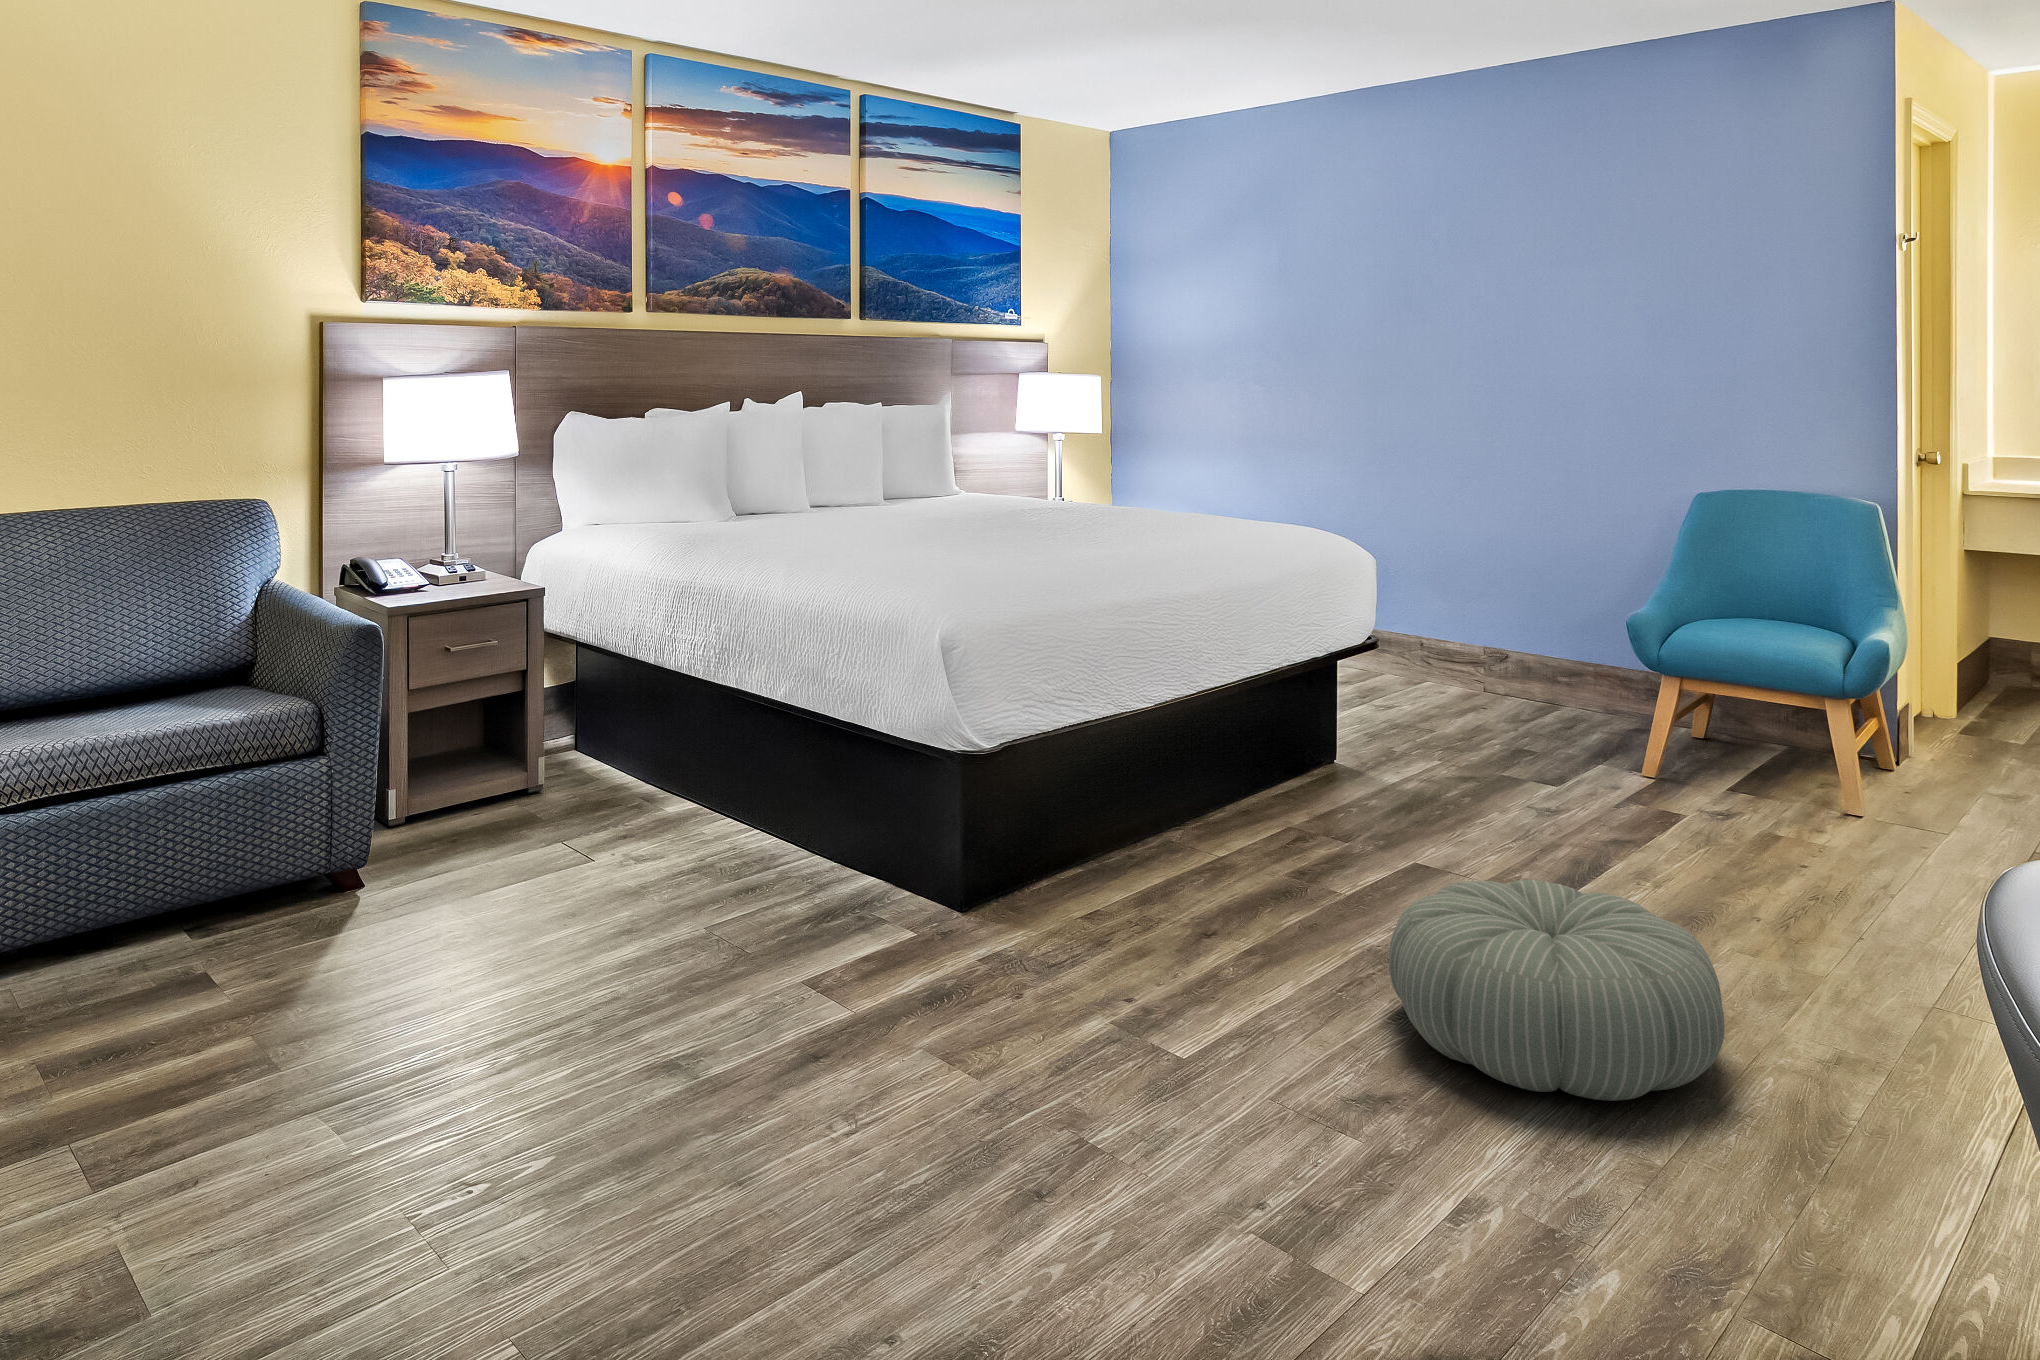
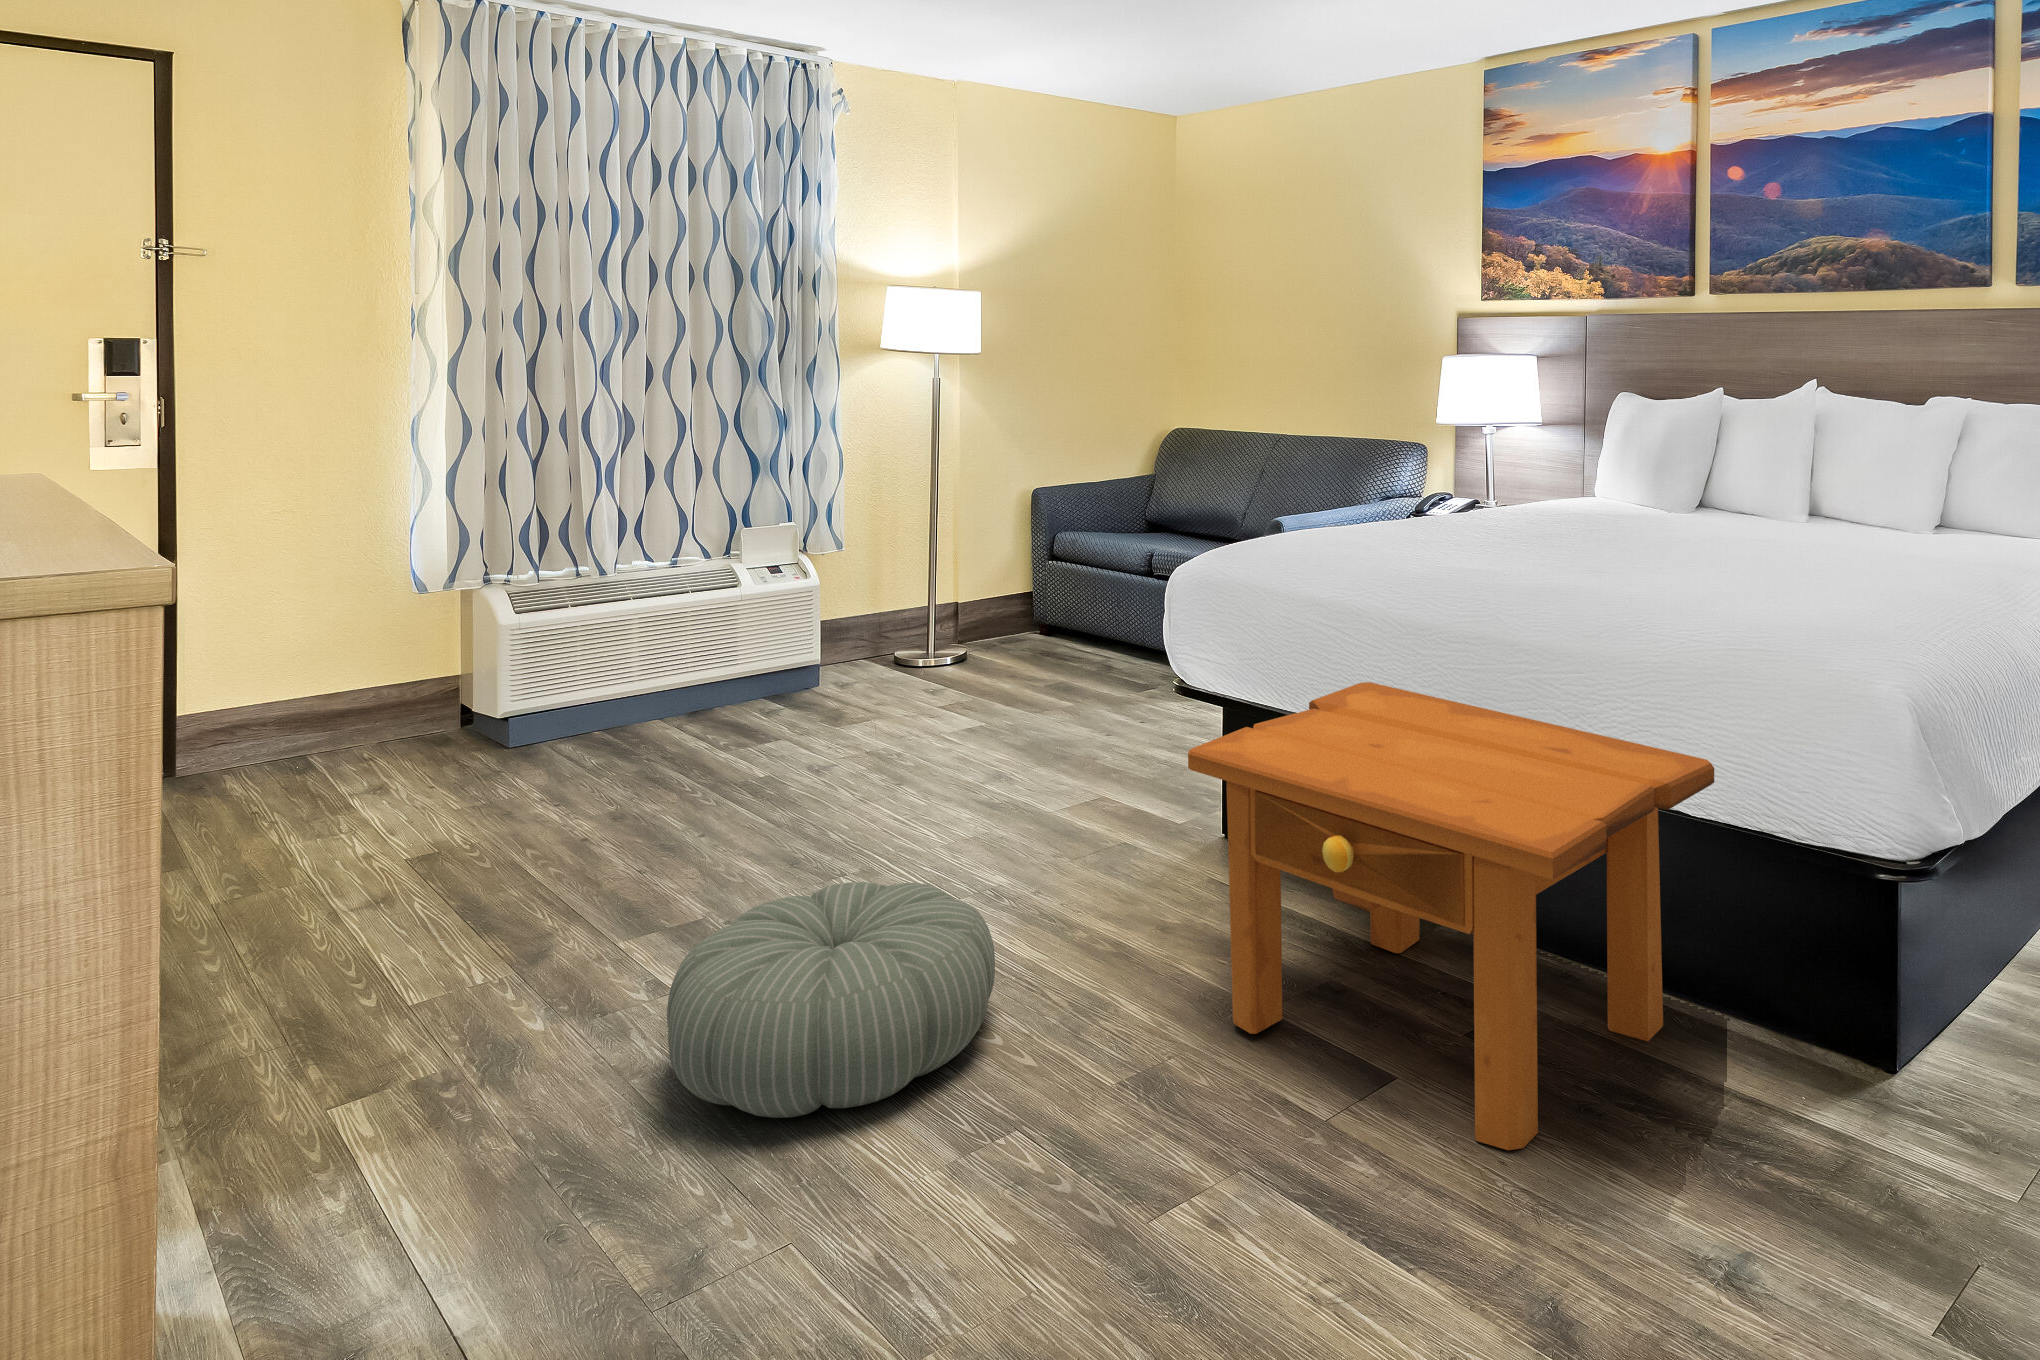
side table: none [1224,610,1576,886] -> present [1188,682,1714,1150]

